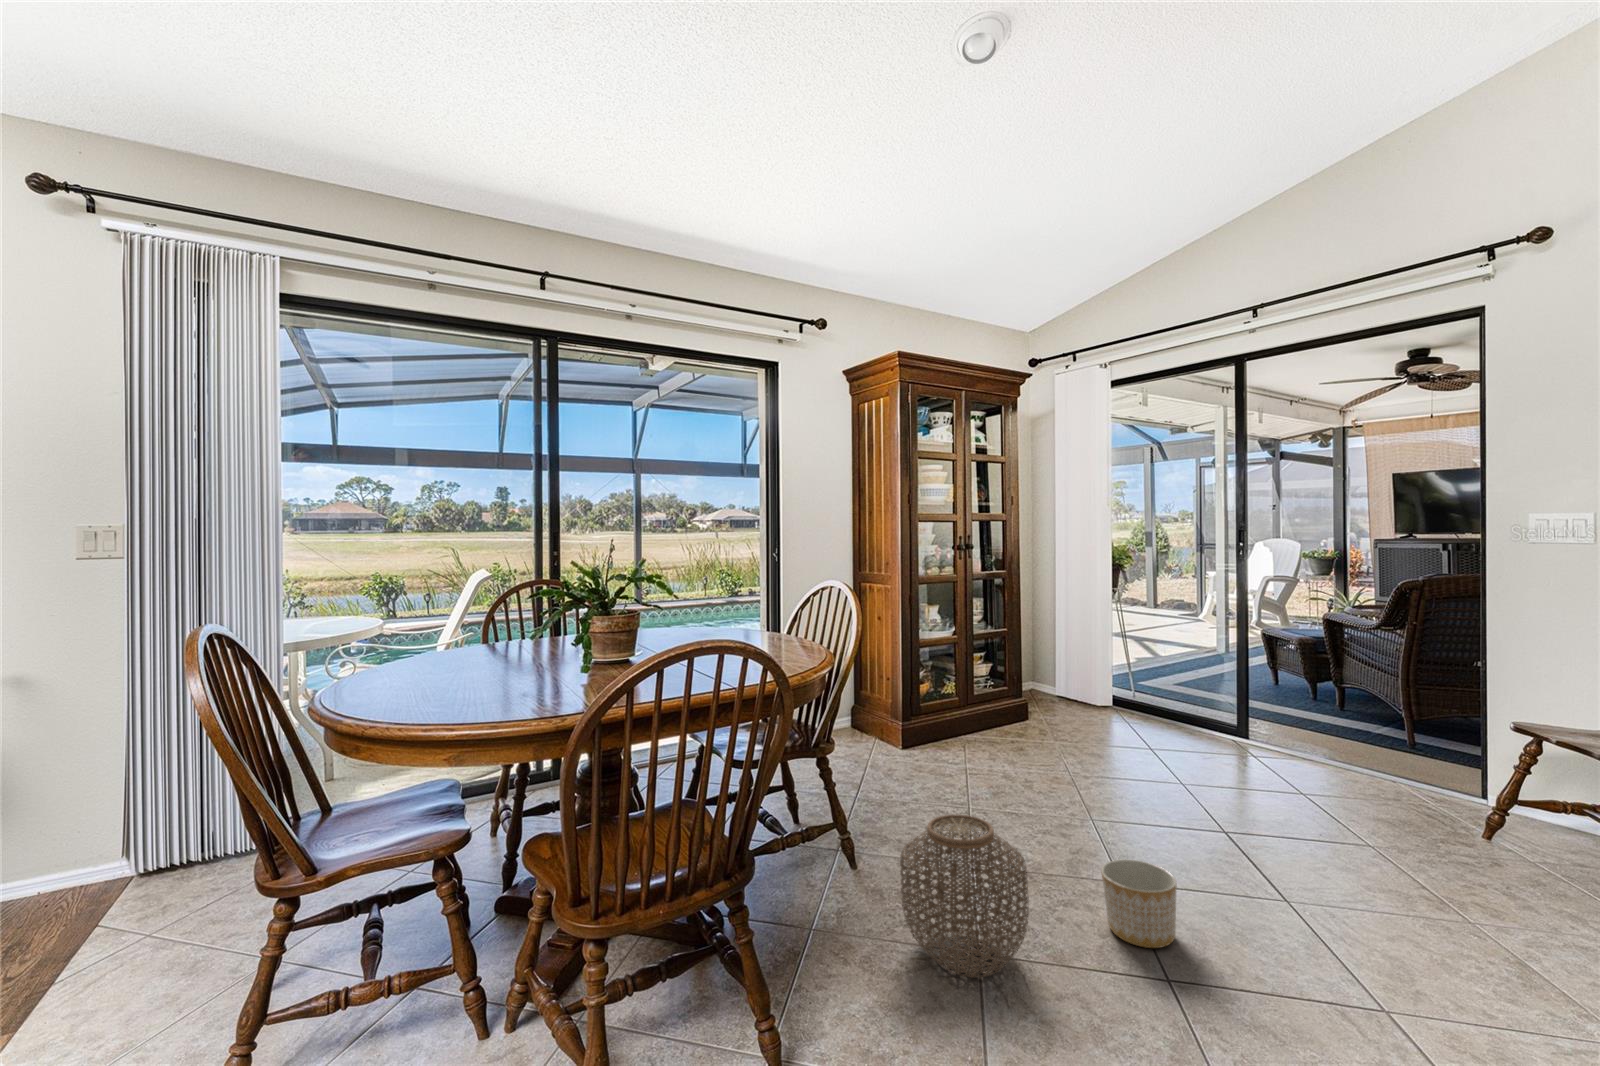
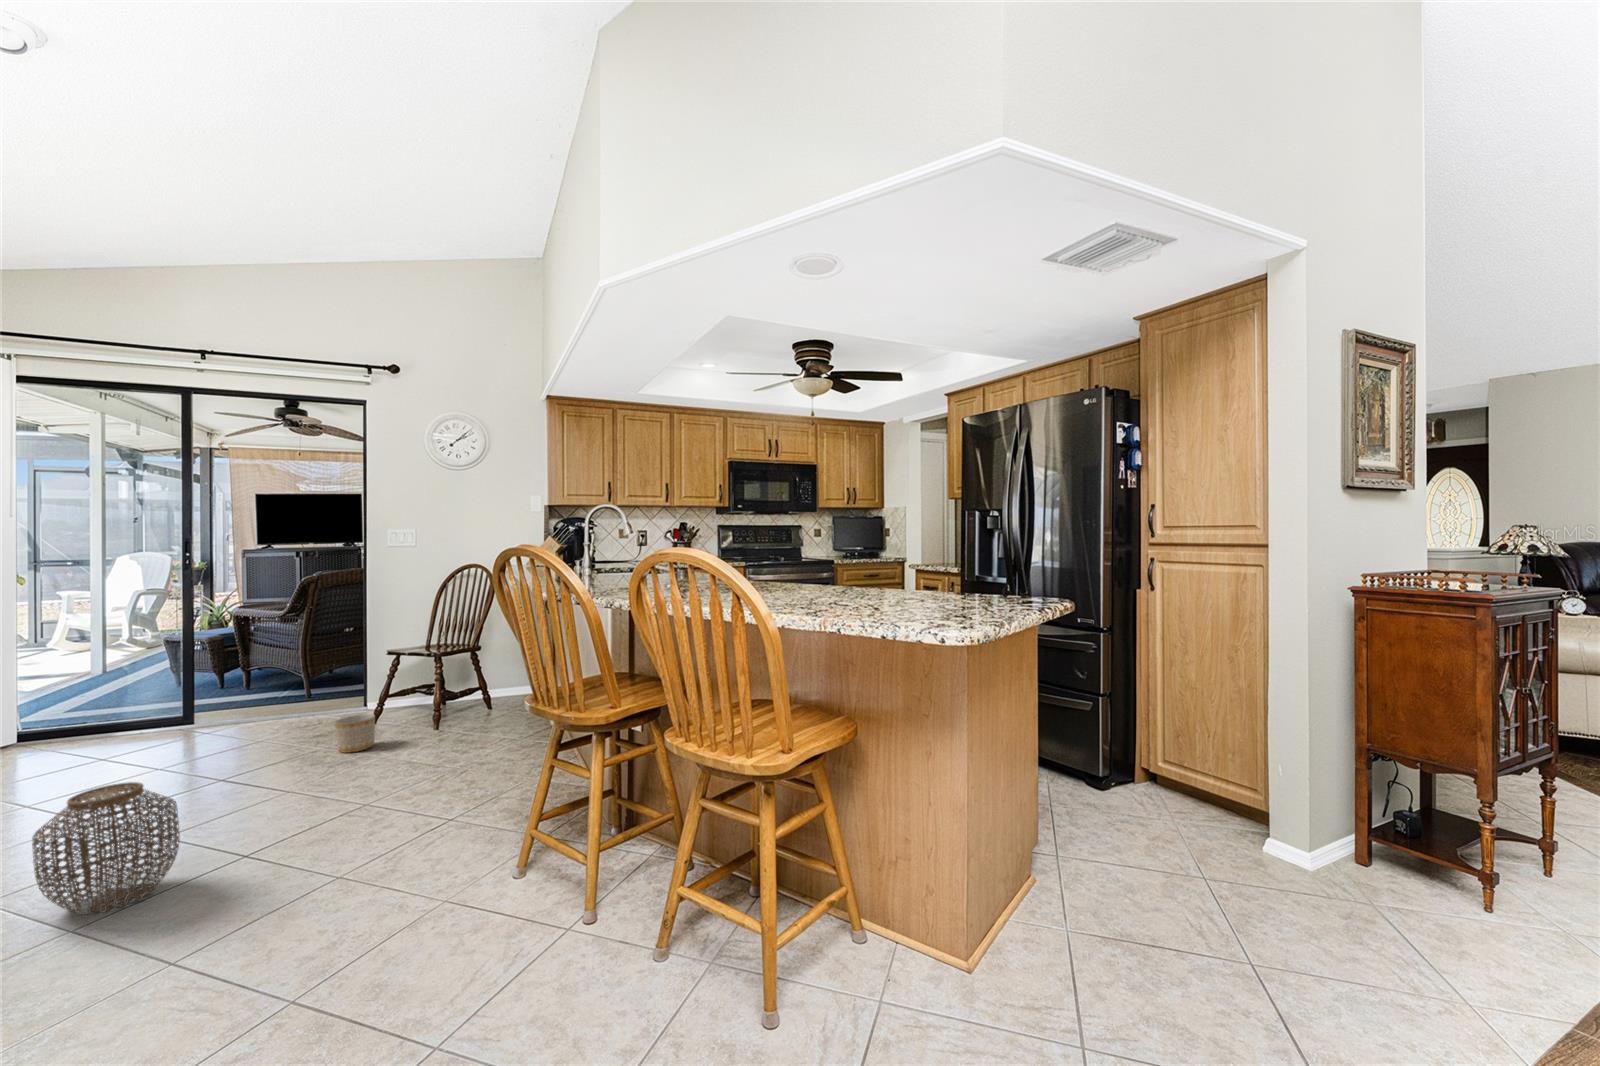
planter: present [1101,859,1177,948] -> present [334,714,375,753]

